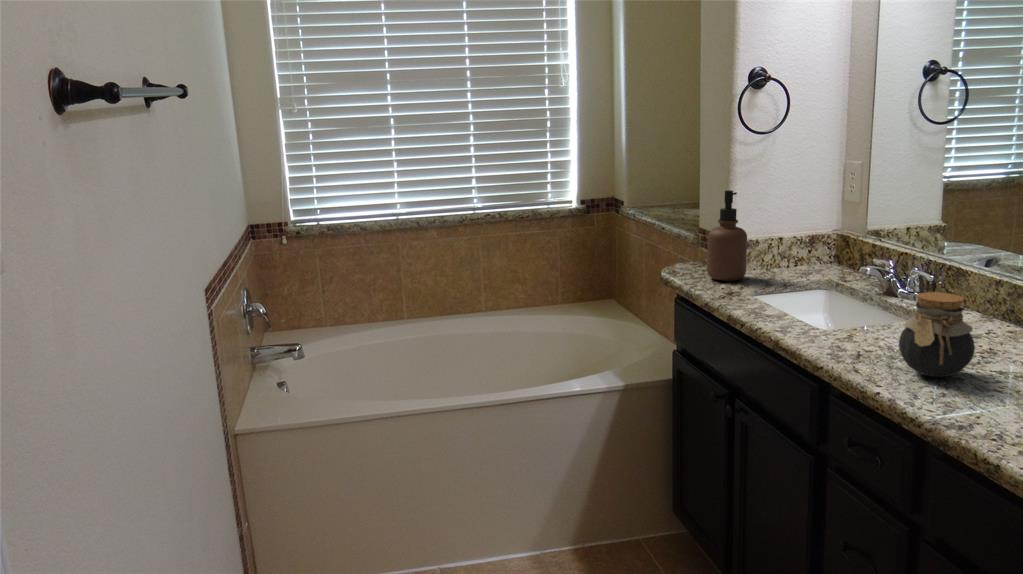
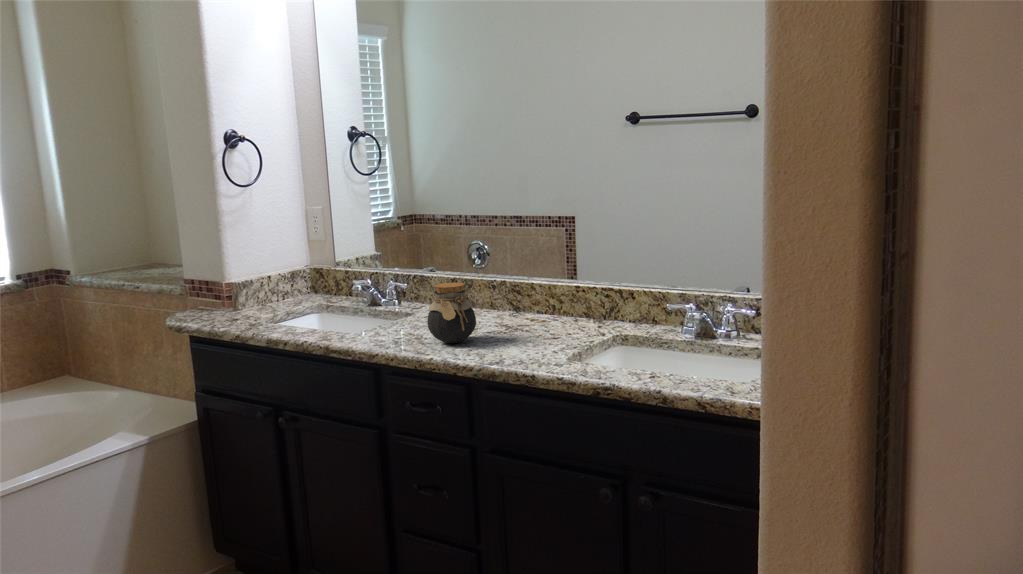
soap dispenser: present [707,190,747,281] -> none [214,238,253,318]

